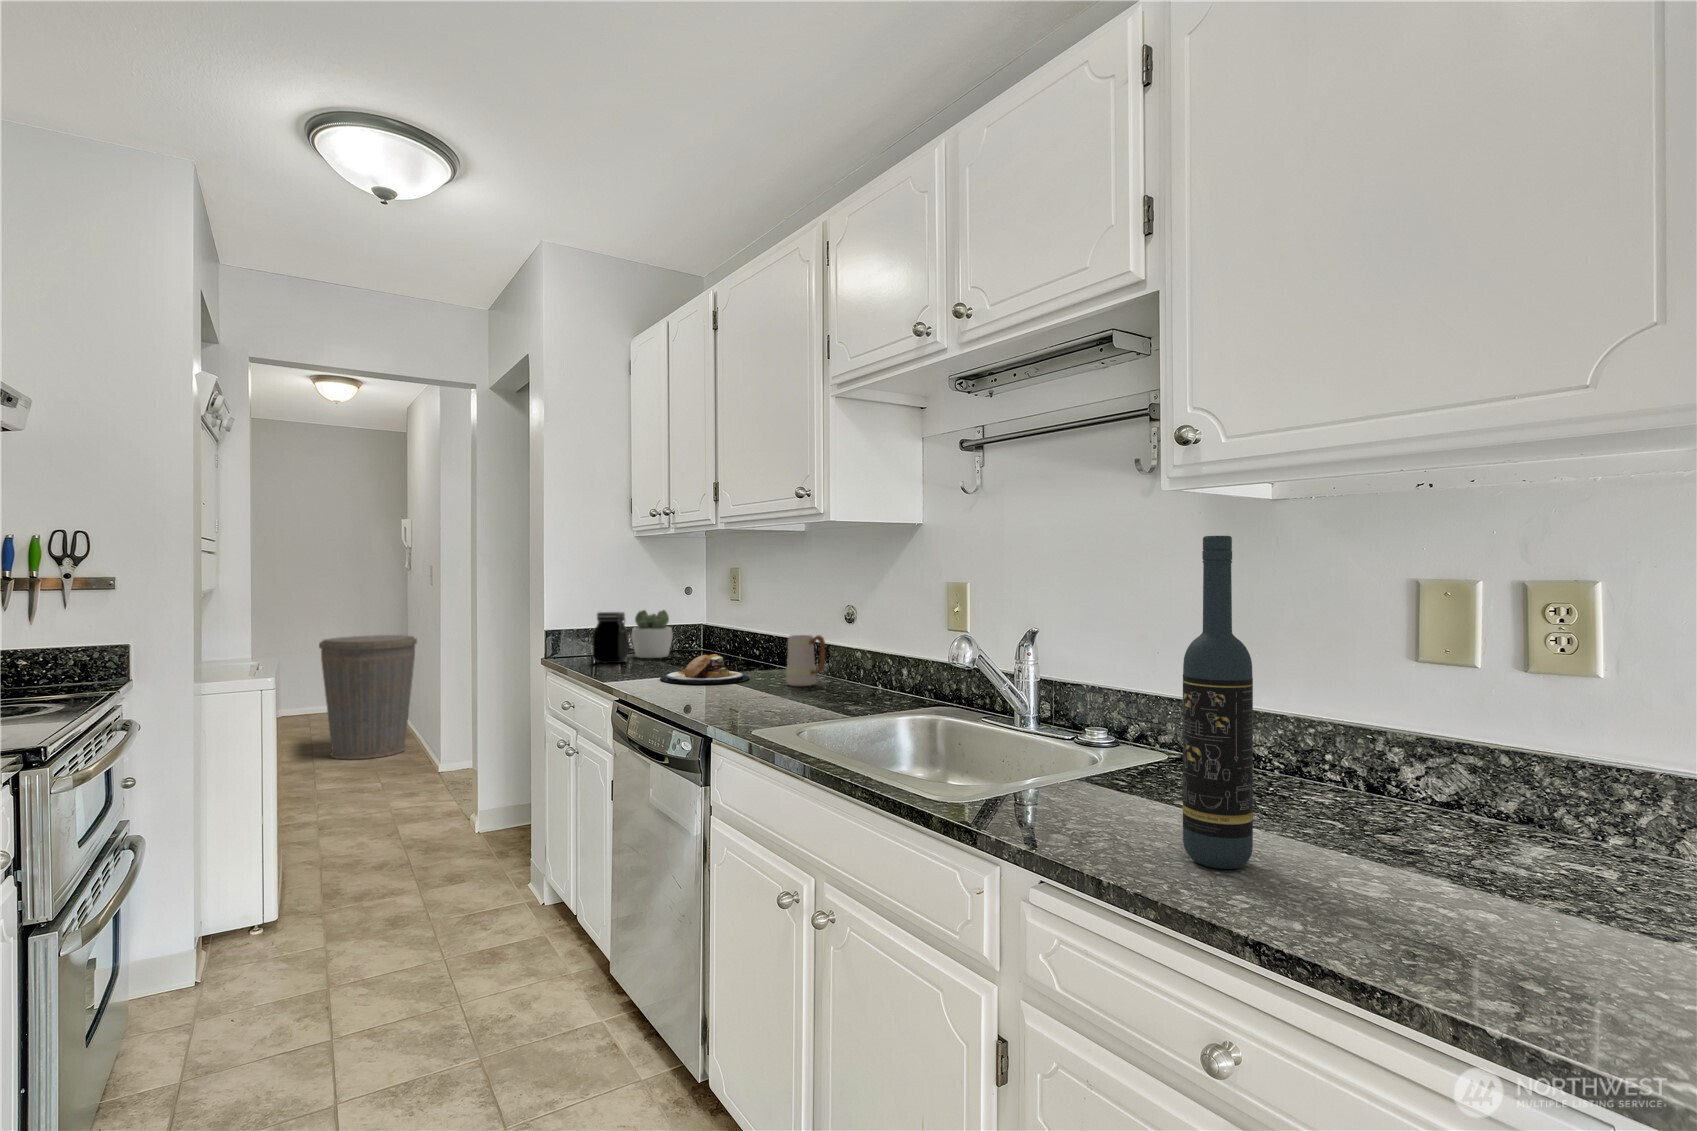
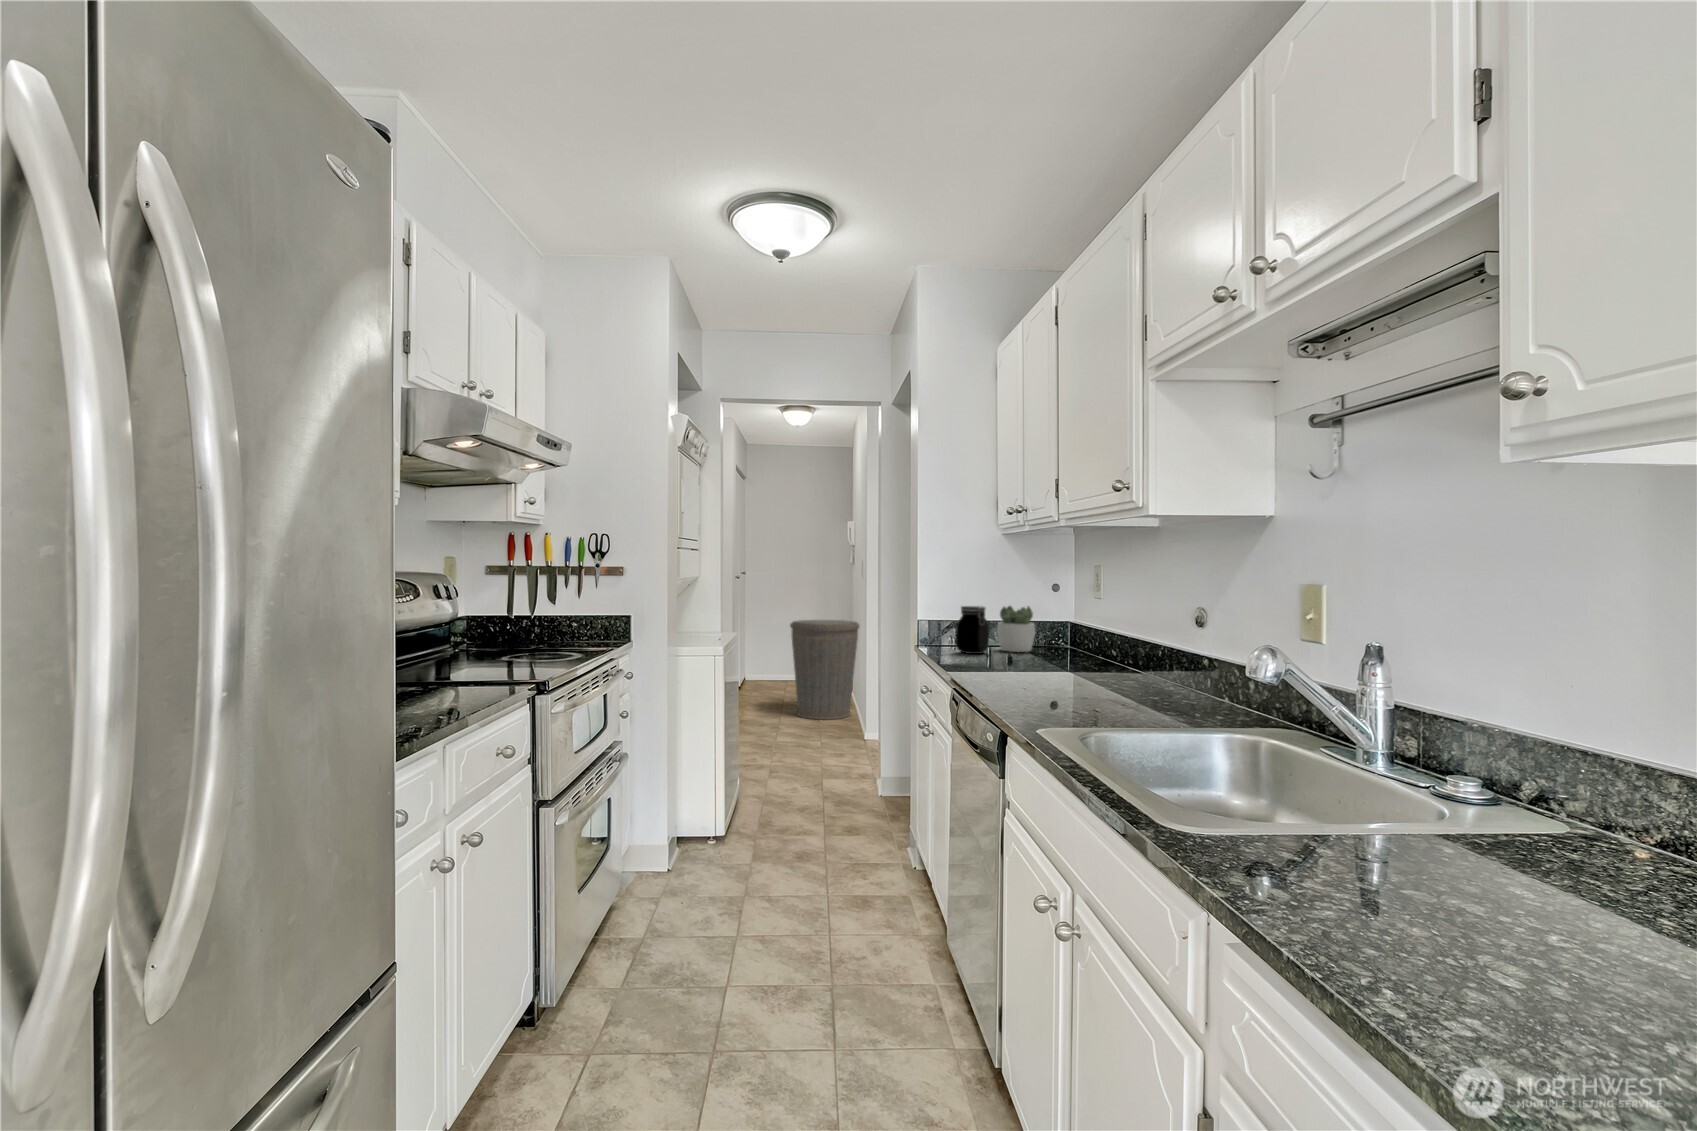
wine bottle: present [1183,536,1253,869] -> none [1445,515,1566,998]
mug: present [786,635,825,686] -> none [1121,637,1163,691]
plate: present [660,654,749,684] -> none [999,651,1089,680]

